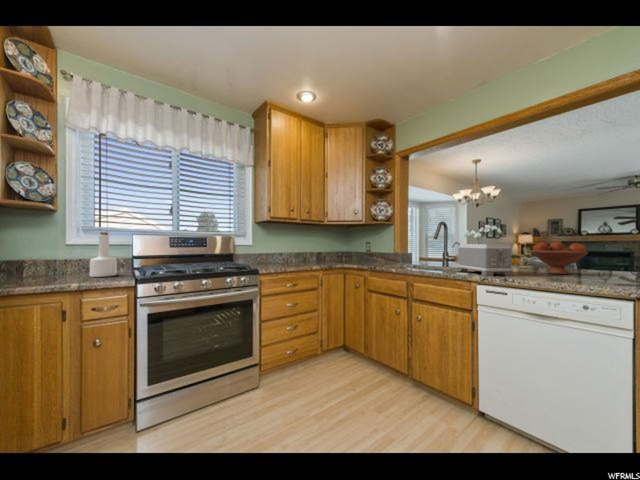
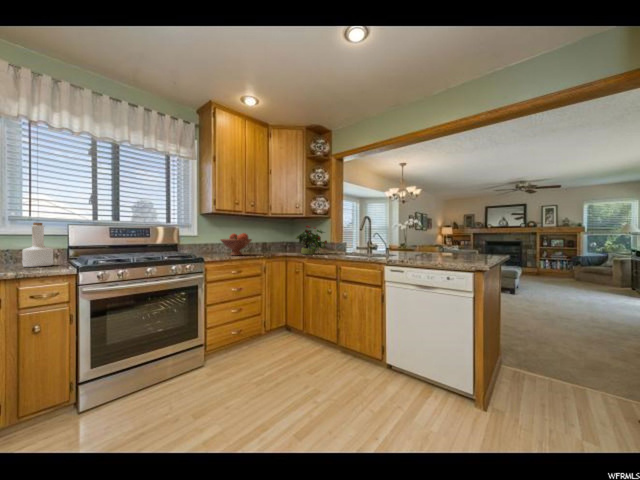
potted plant: none [355,233,394,267] -> present [296,226,327,254]
fruit bowl: present [530,242,588,274] -> present [221,233,252,256]
toaster: present [457,244,514,276] -> none [375,234,413,259]

